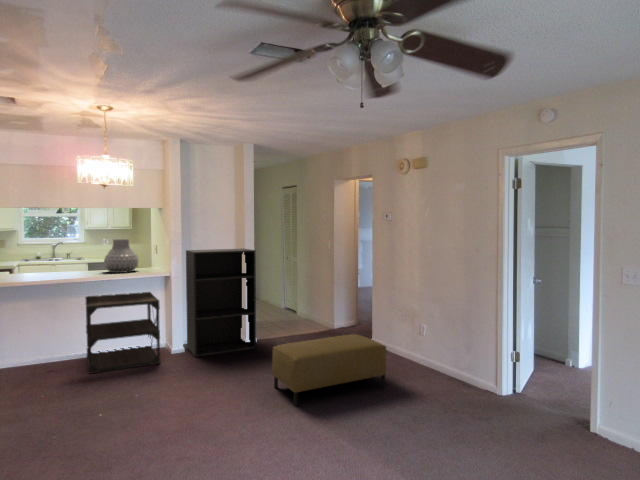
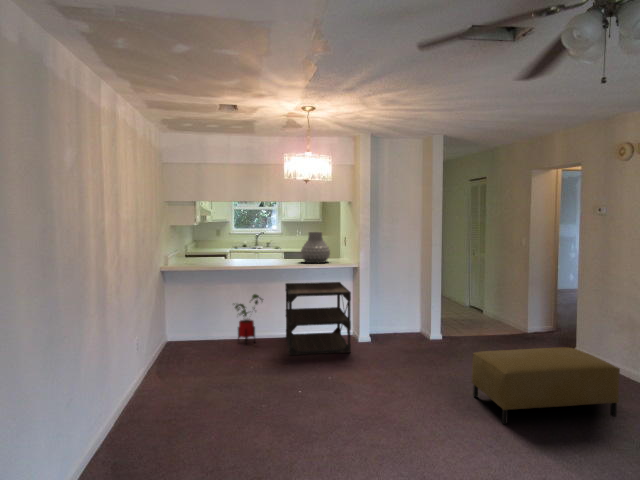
bookshelf: present [186,249,256,357] -> none [373,243,445,349]
house plant: none [16,310,58,370] -> present [234,294,263,341]

